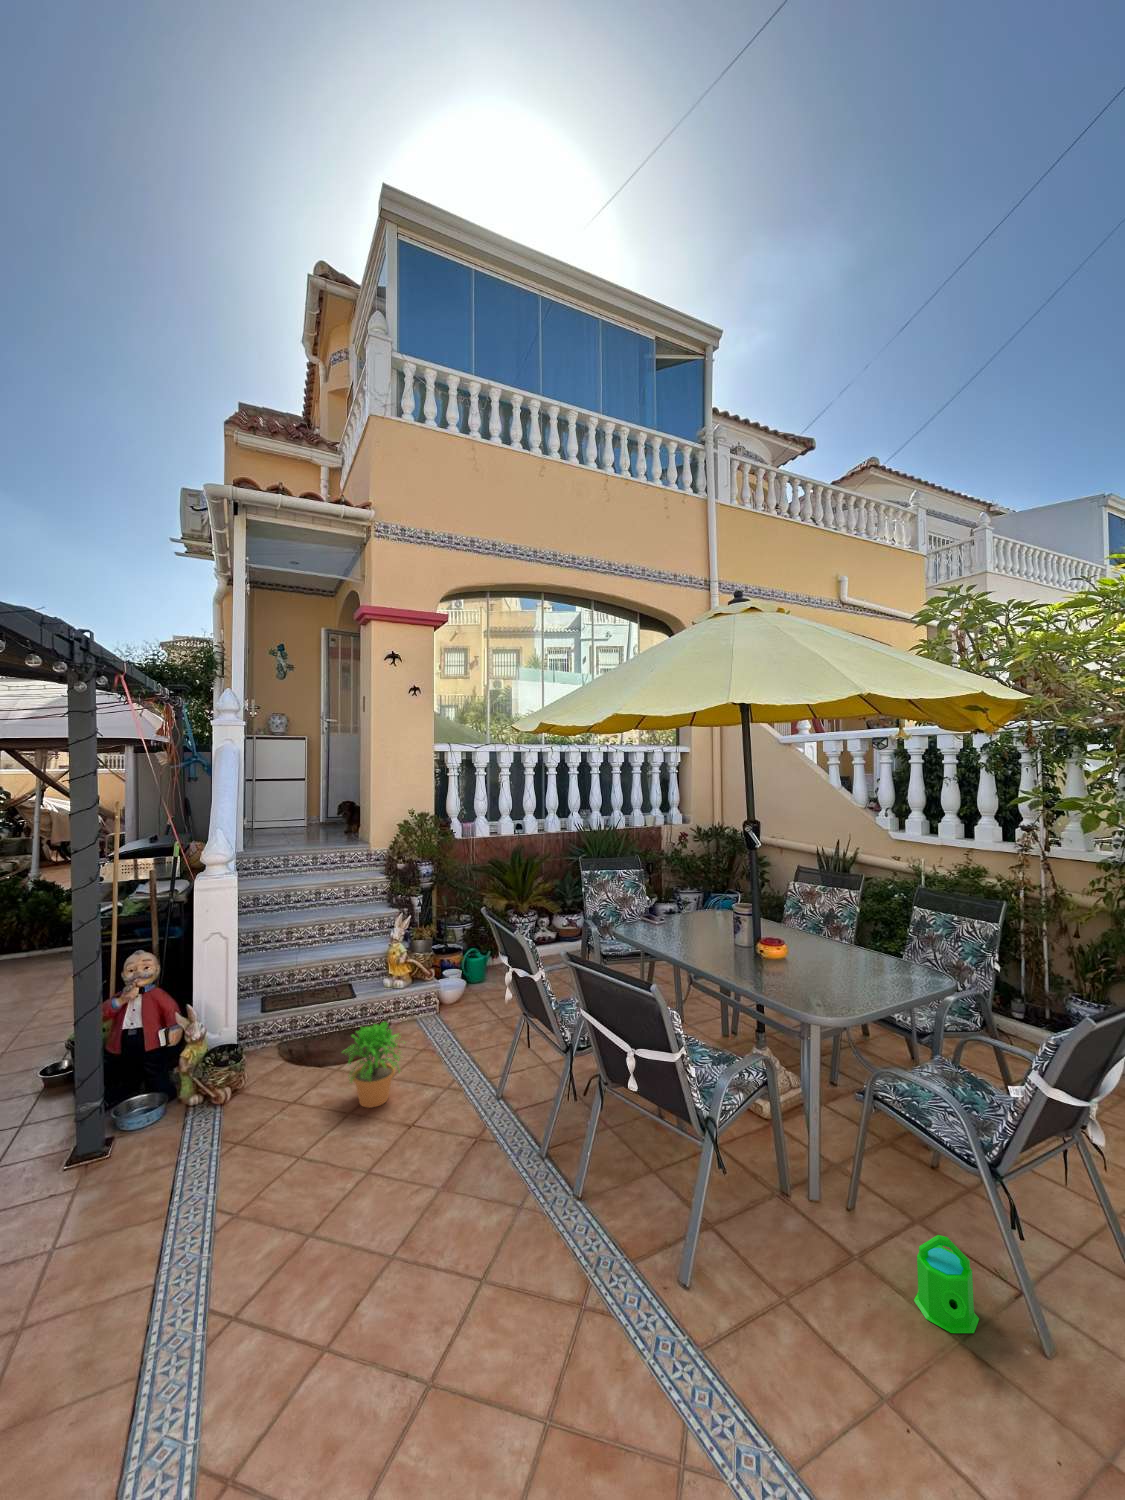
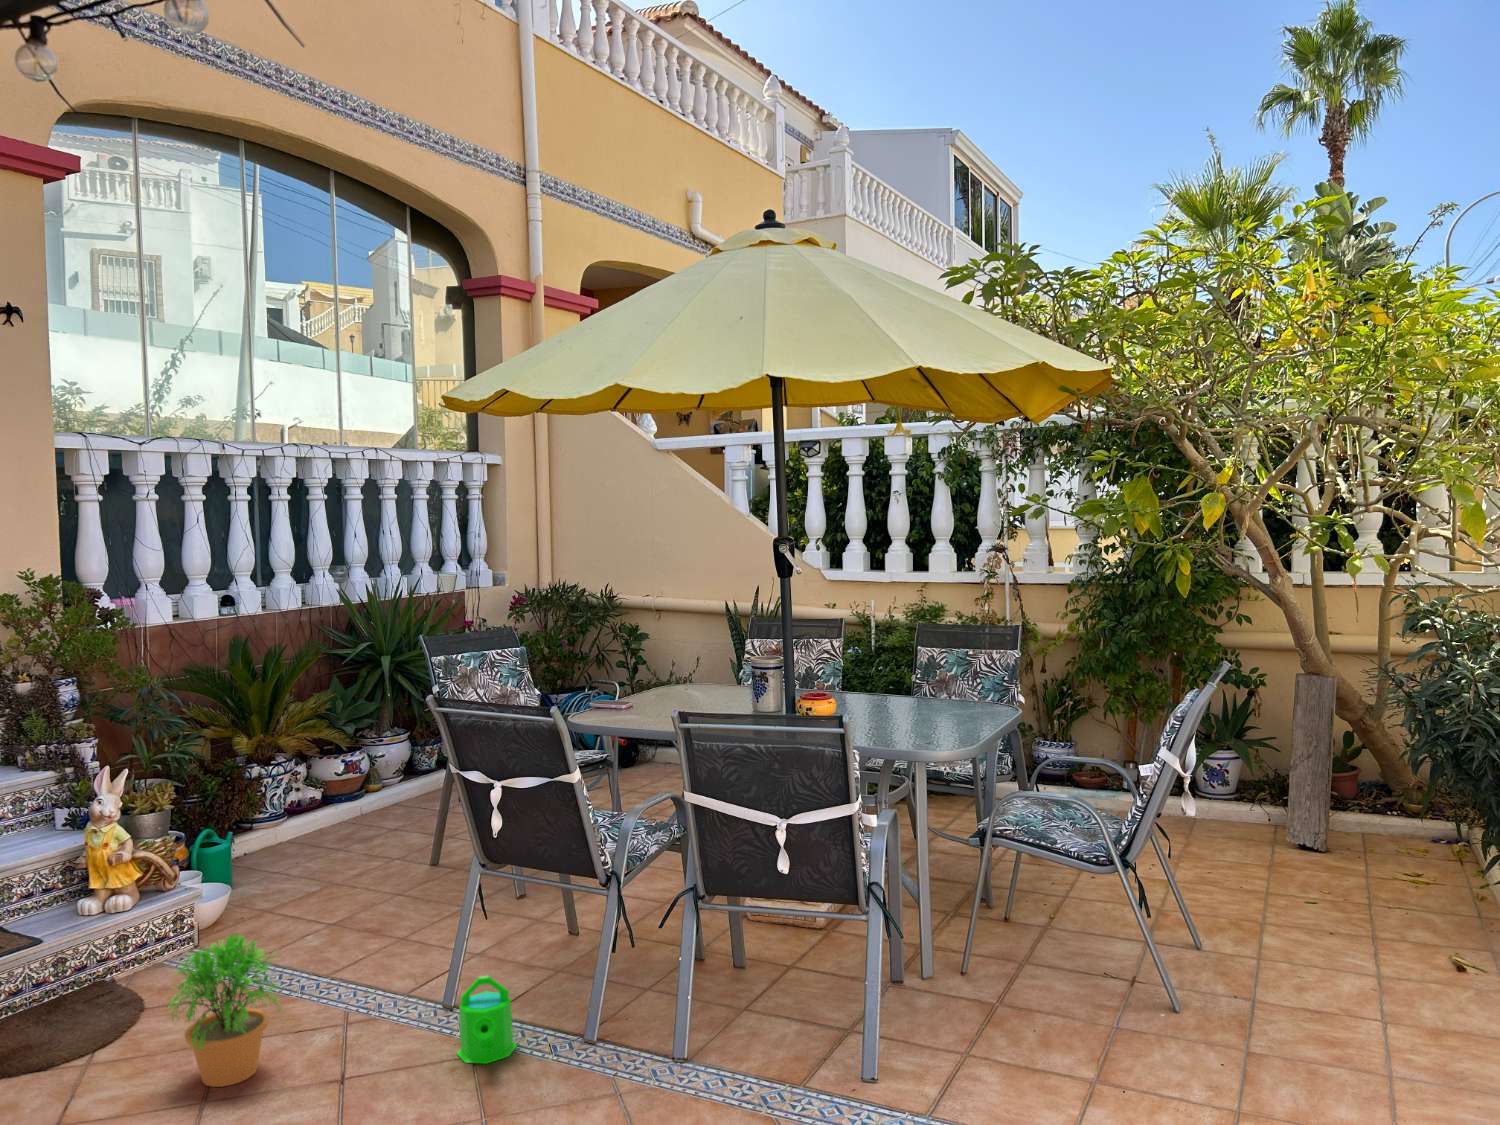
watering can: present [914,1235,979,1333] -> present [457,976,517,1064]

